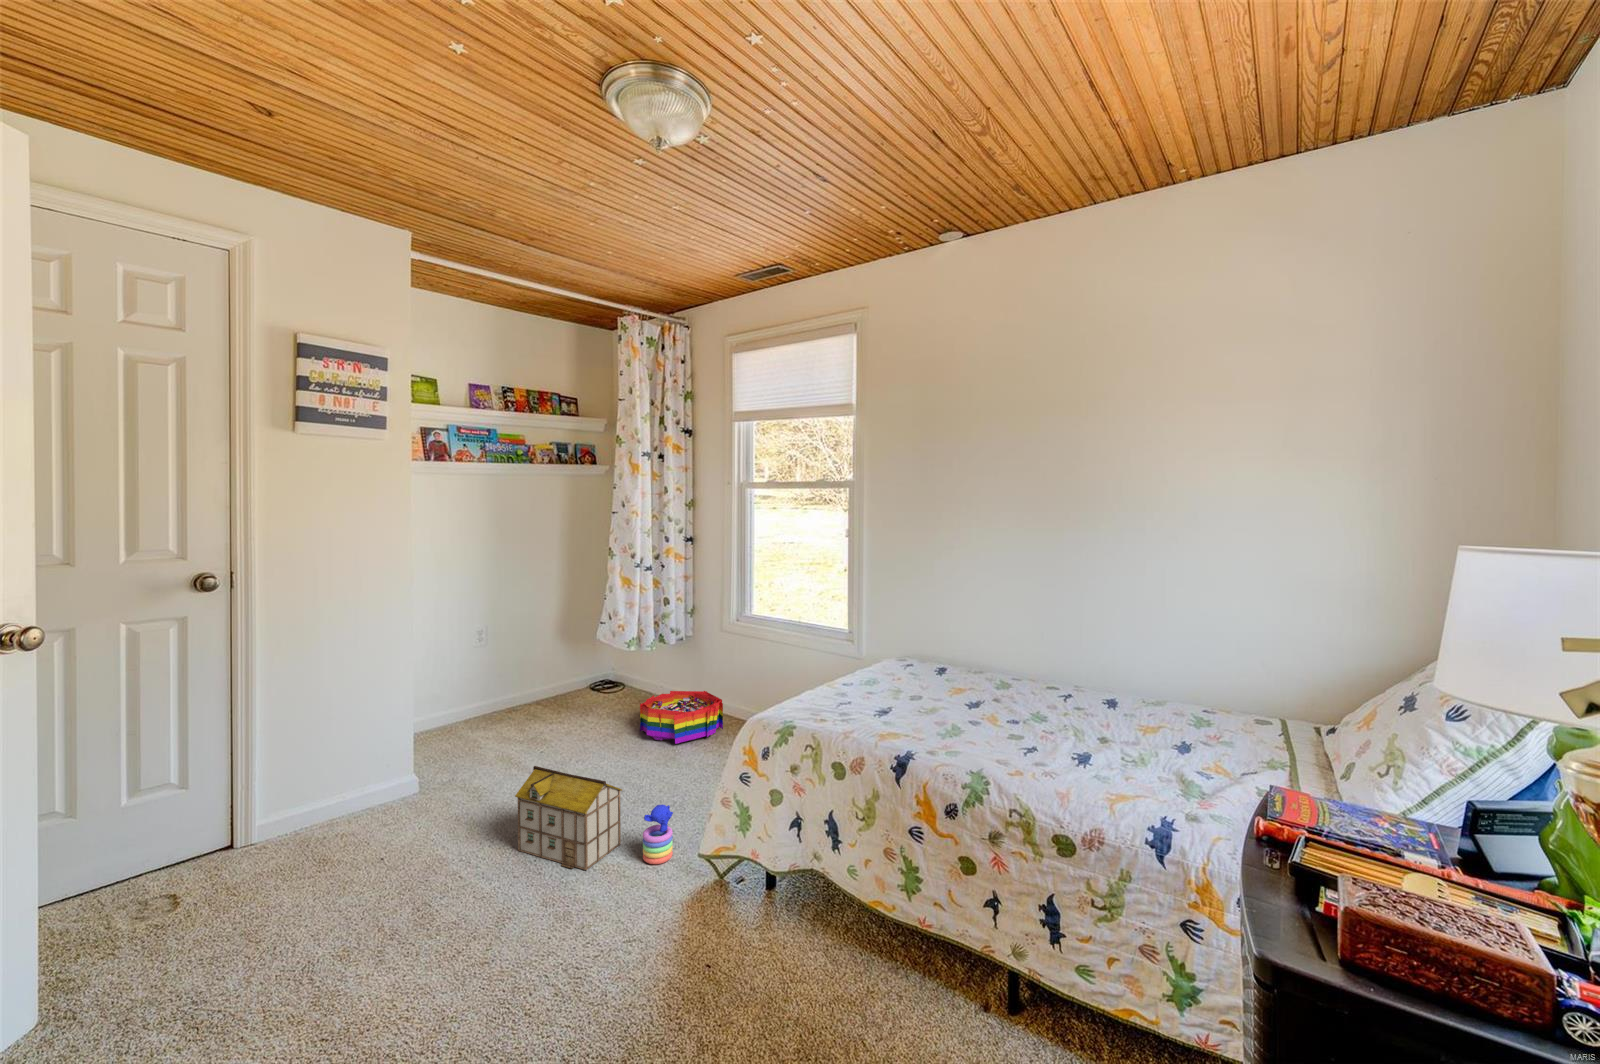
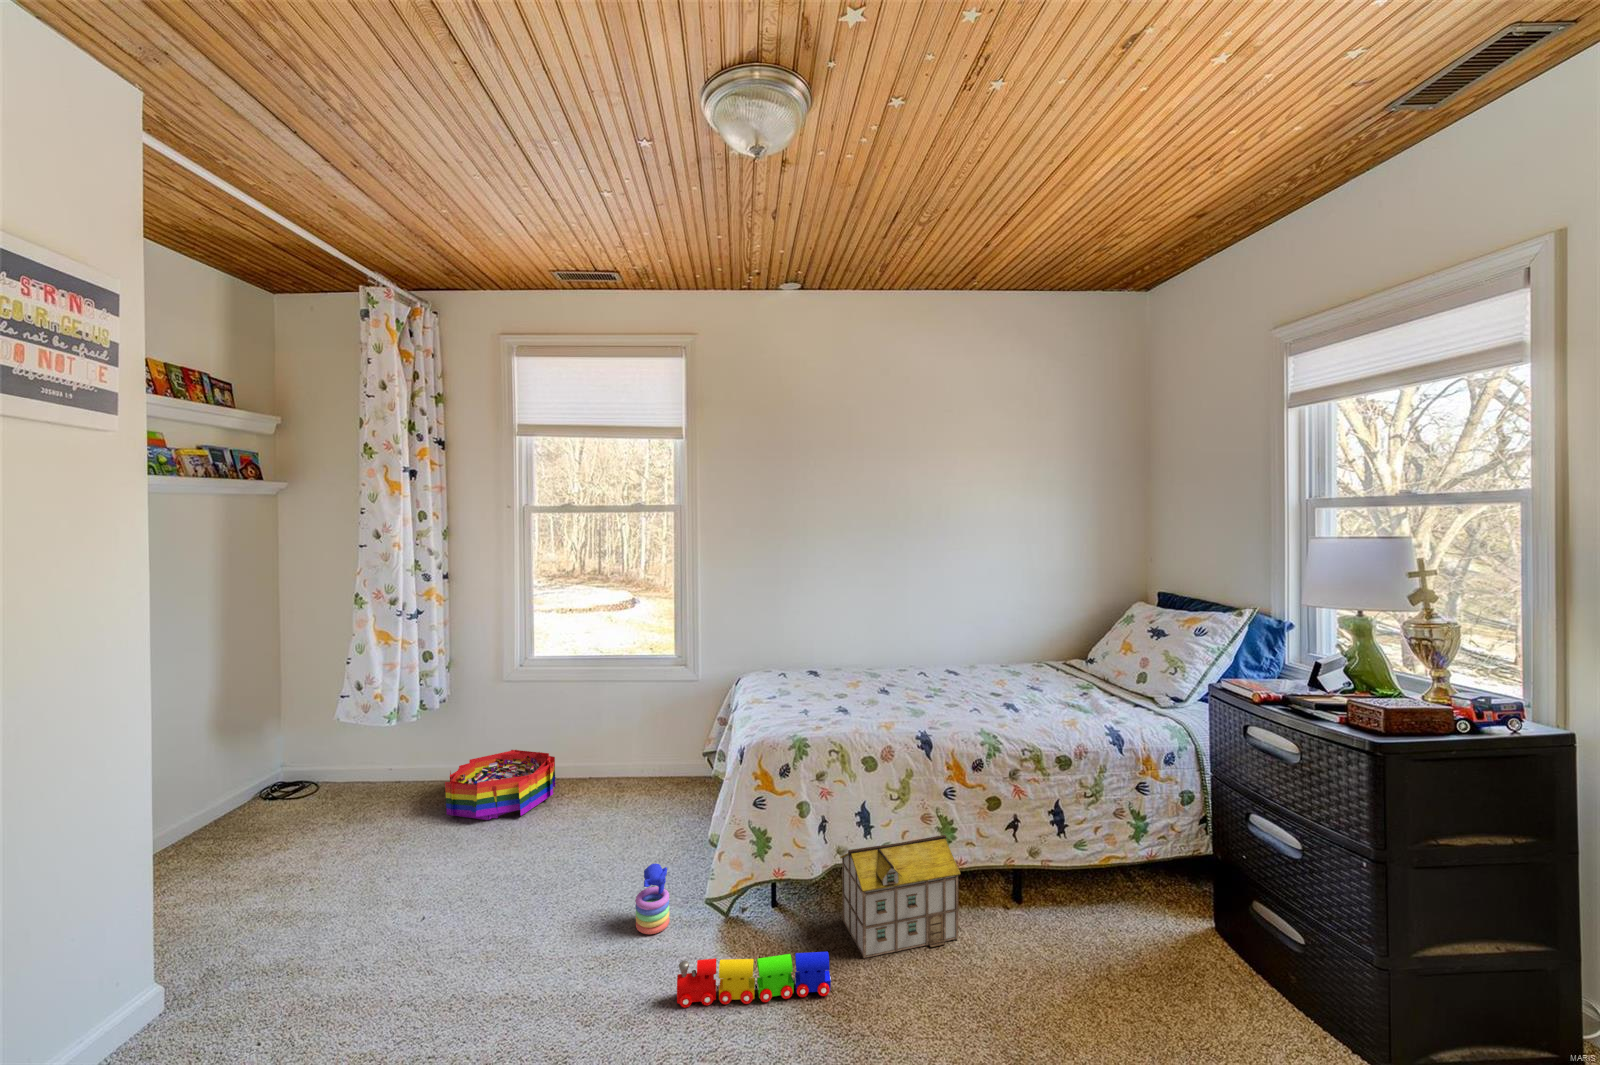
toy house: present [515,766,622,870] -> present [840,835,961,958]
toy train: none [600,887,714,976] -> present [677,952,831,1008]

